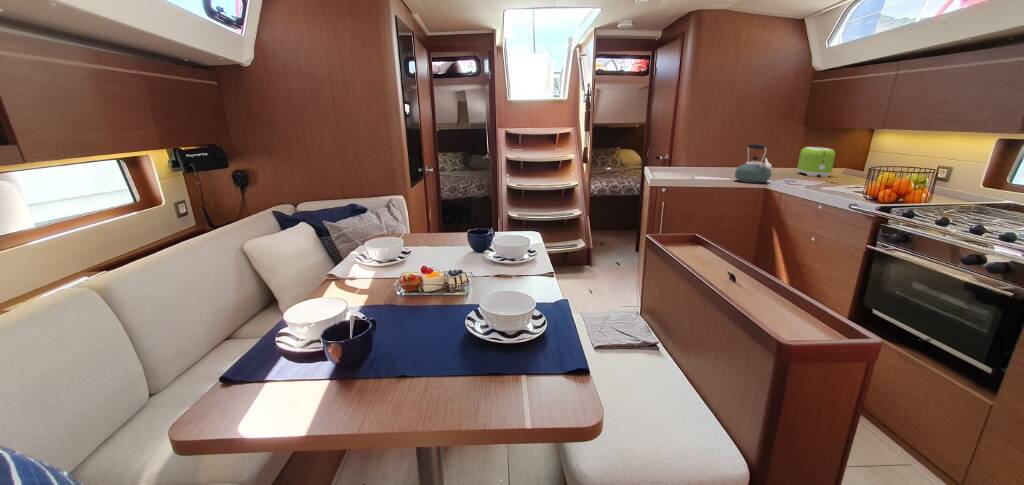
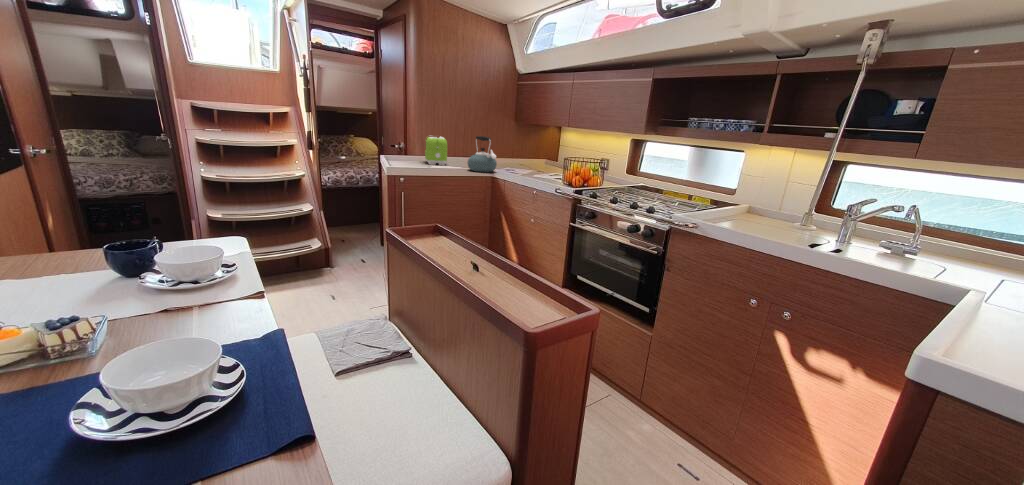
toaster: present [797,147,835,177] -> present [425,137,447,165]

